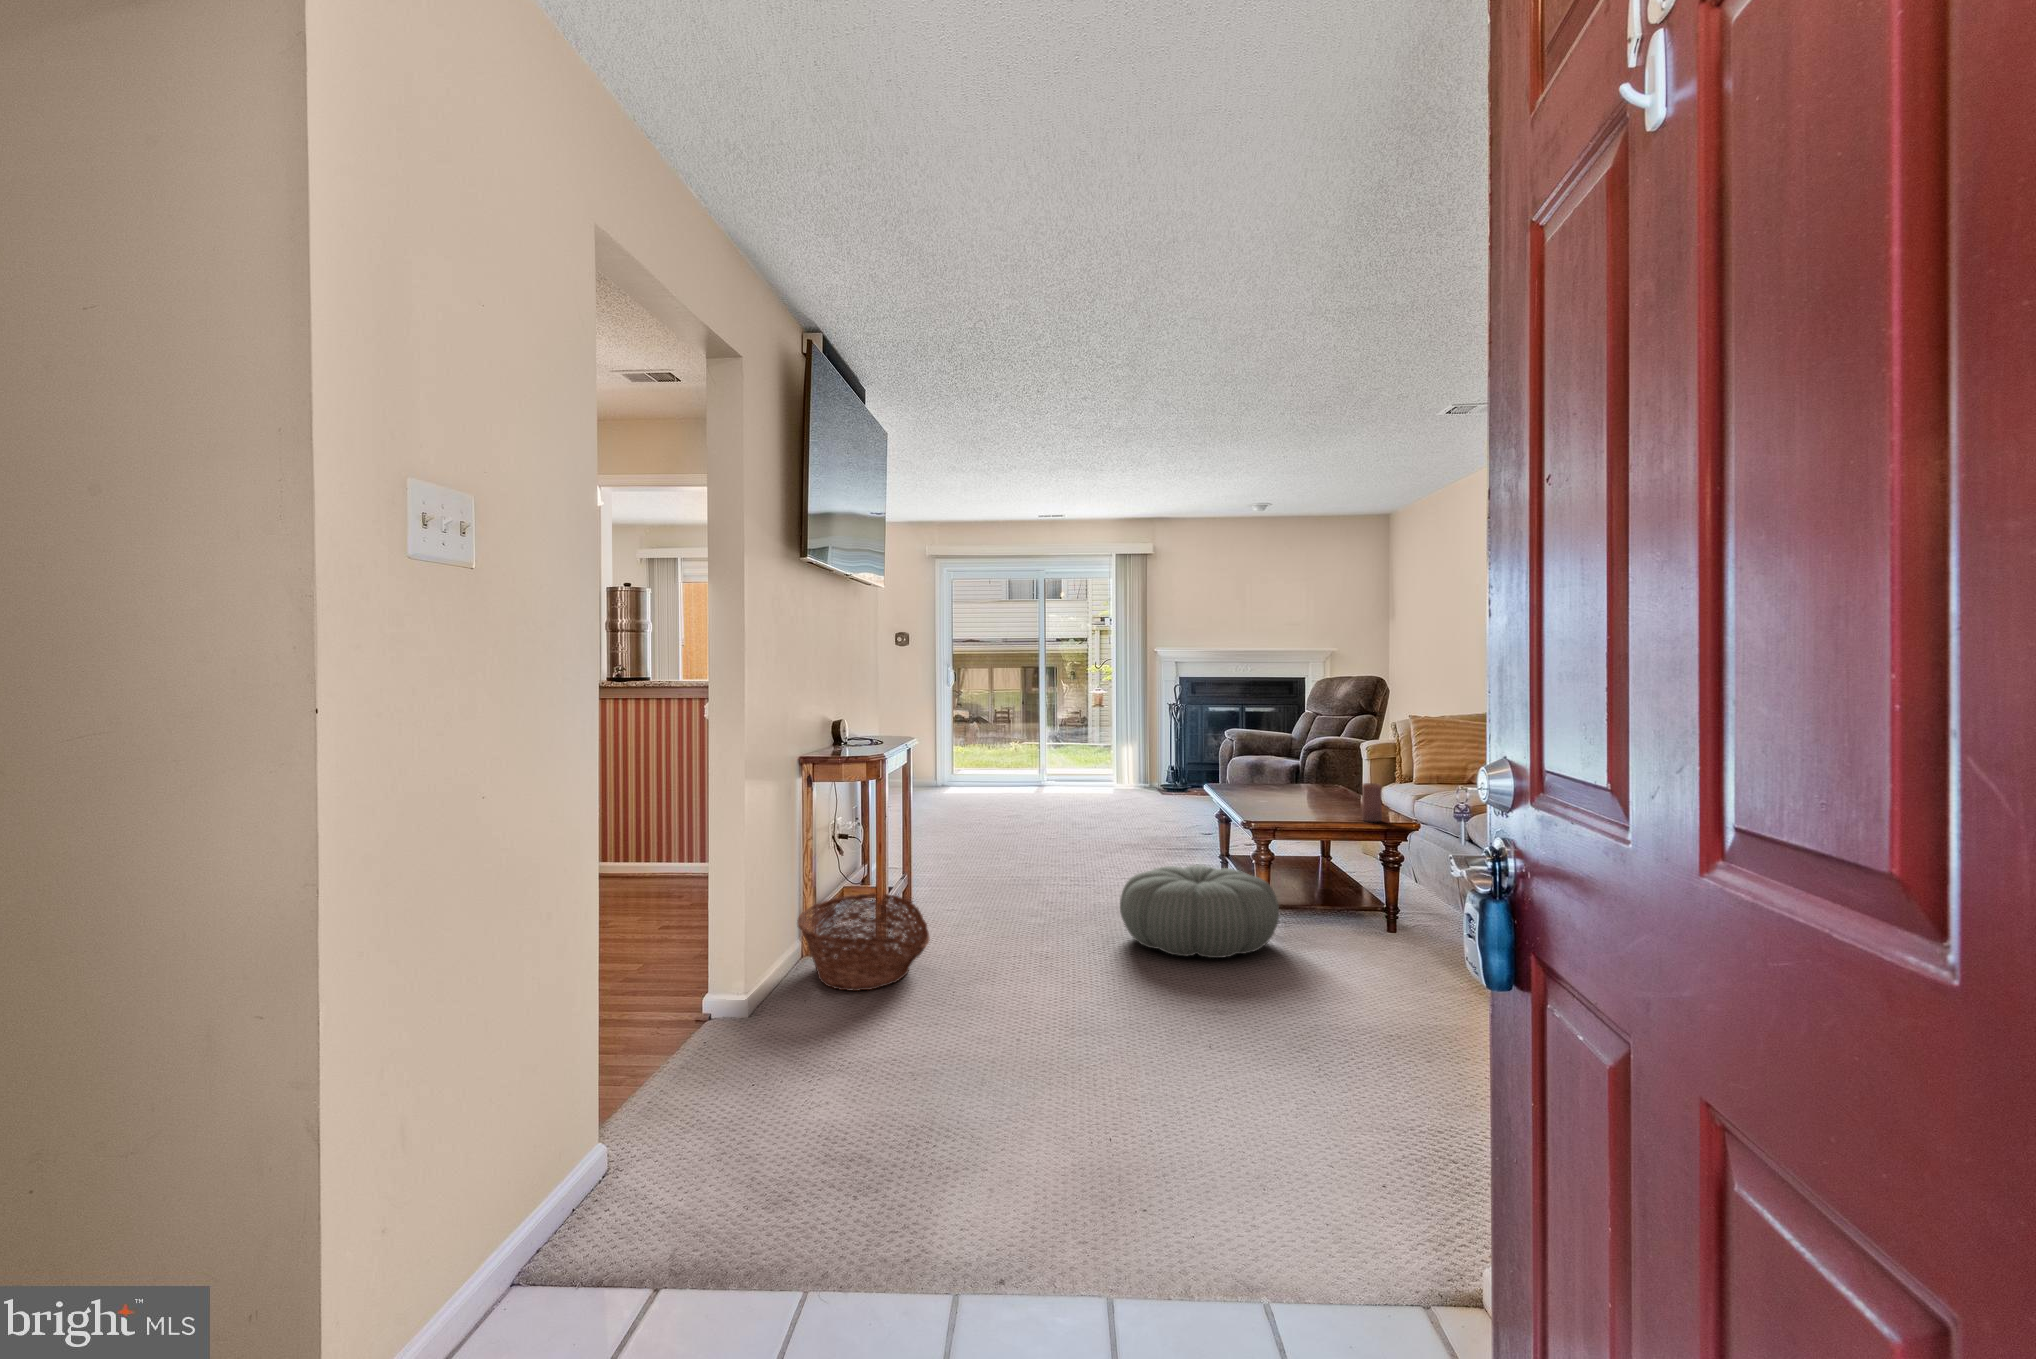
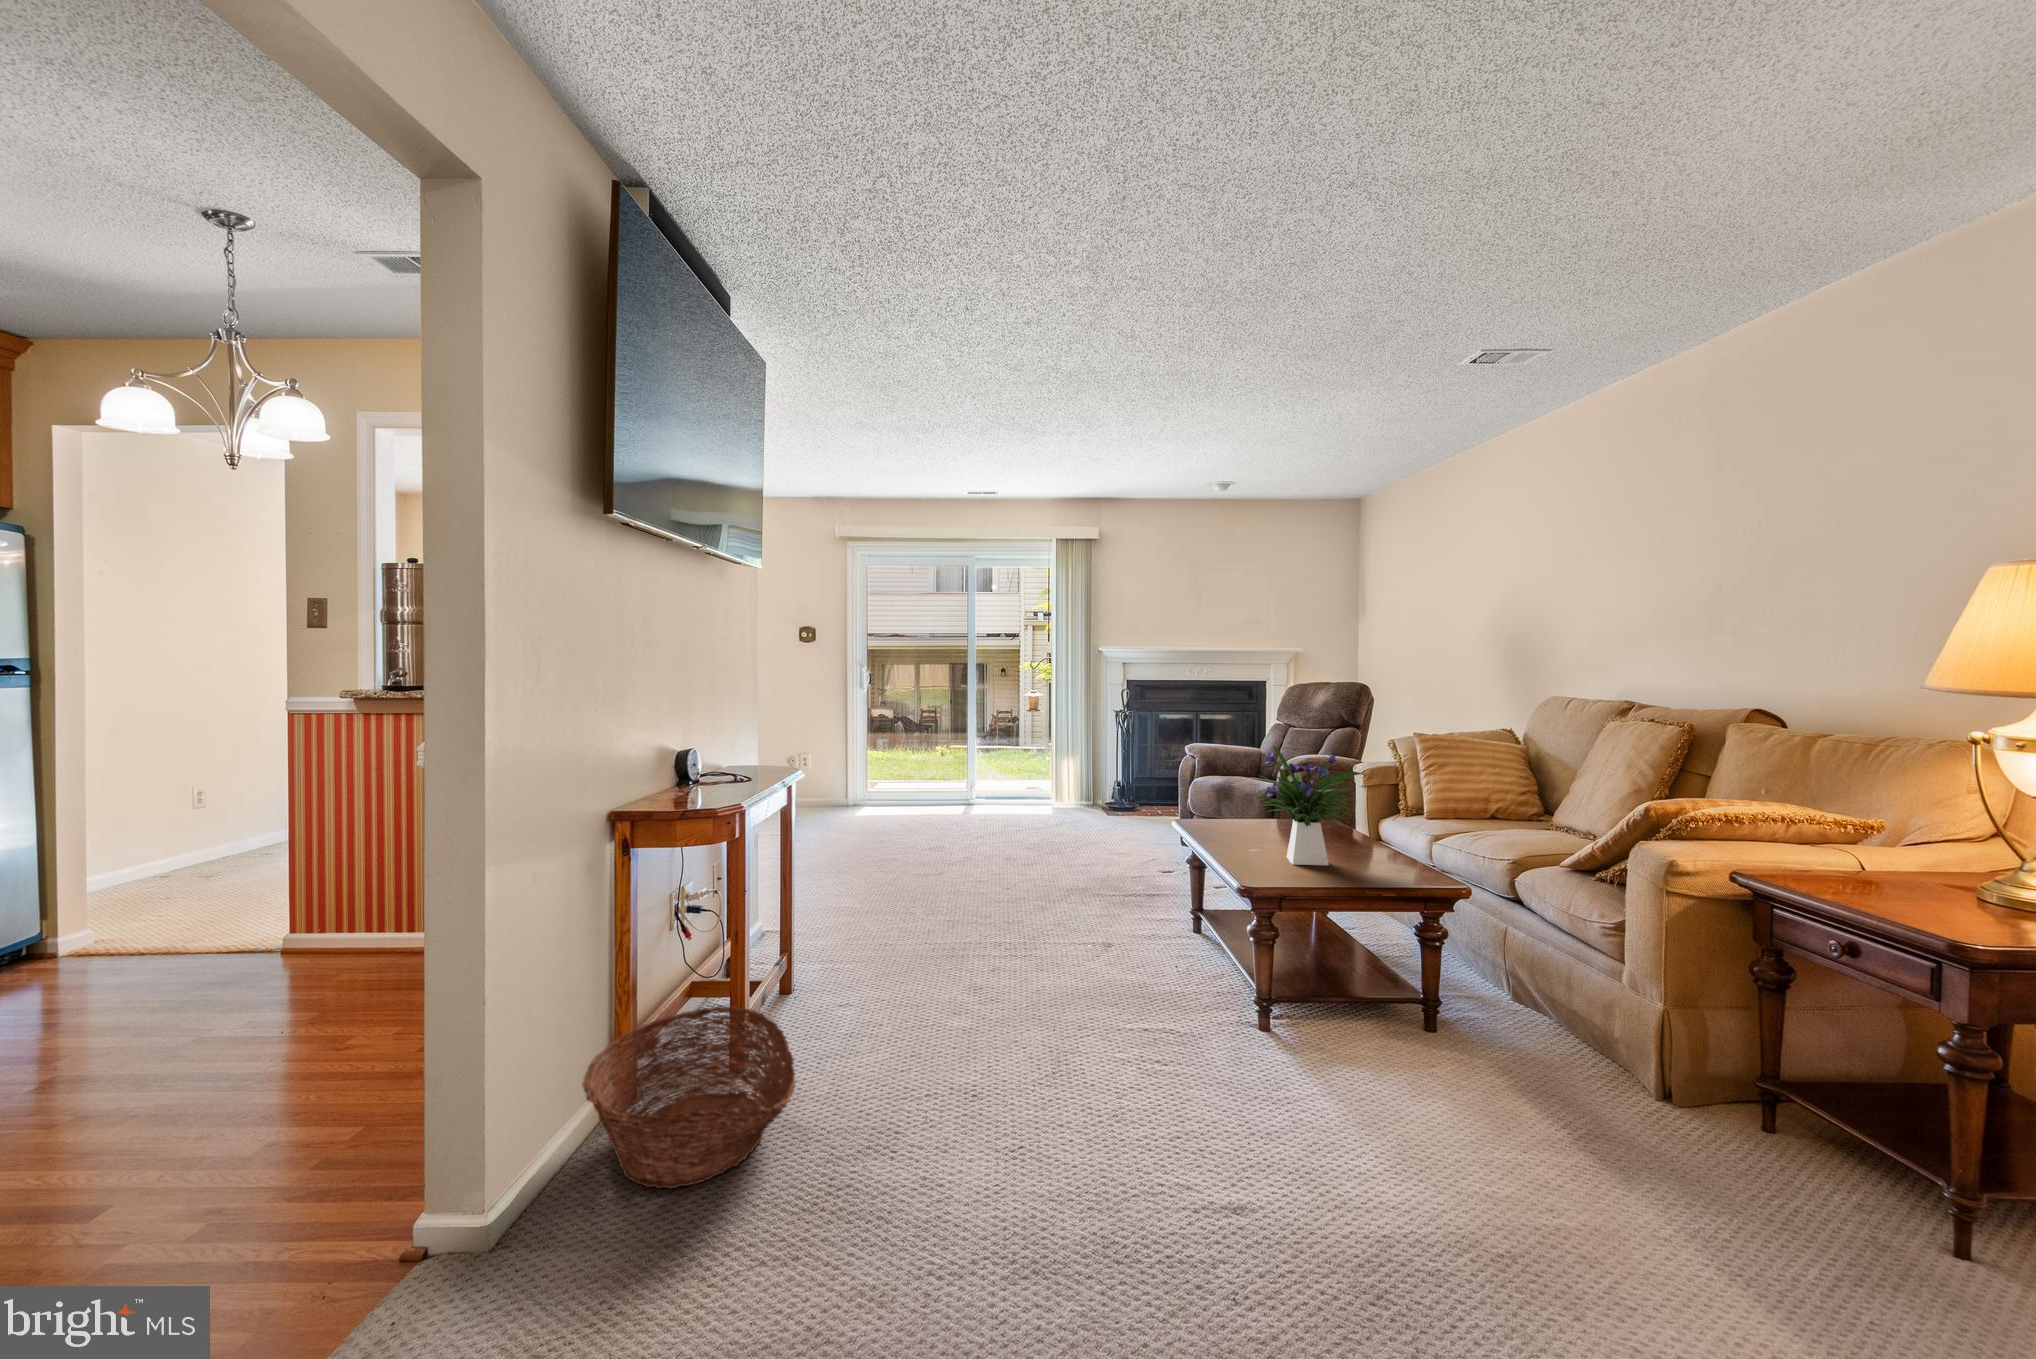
flower arrangement: none [1259,719,1347,811] -> present [1253,746,1362,865]
candle: present [1362,783,1382,822] -> none [1392,834,1419,887]
pouf: present [1120,865,1279,958] -> none [1072,949,1292,1097]

